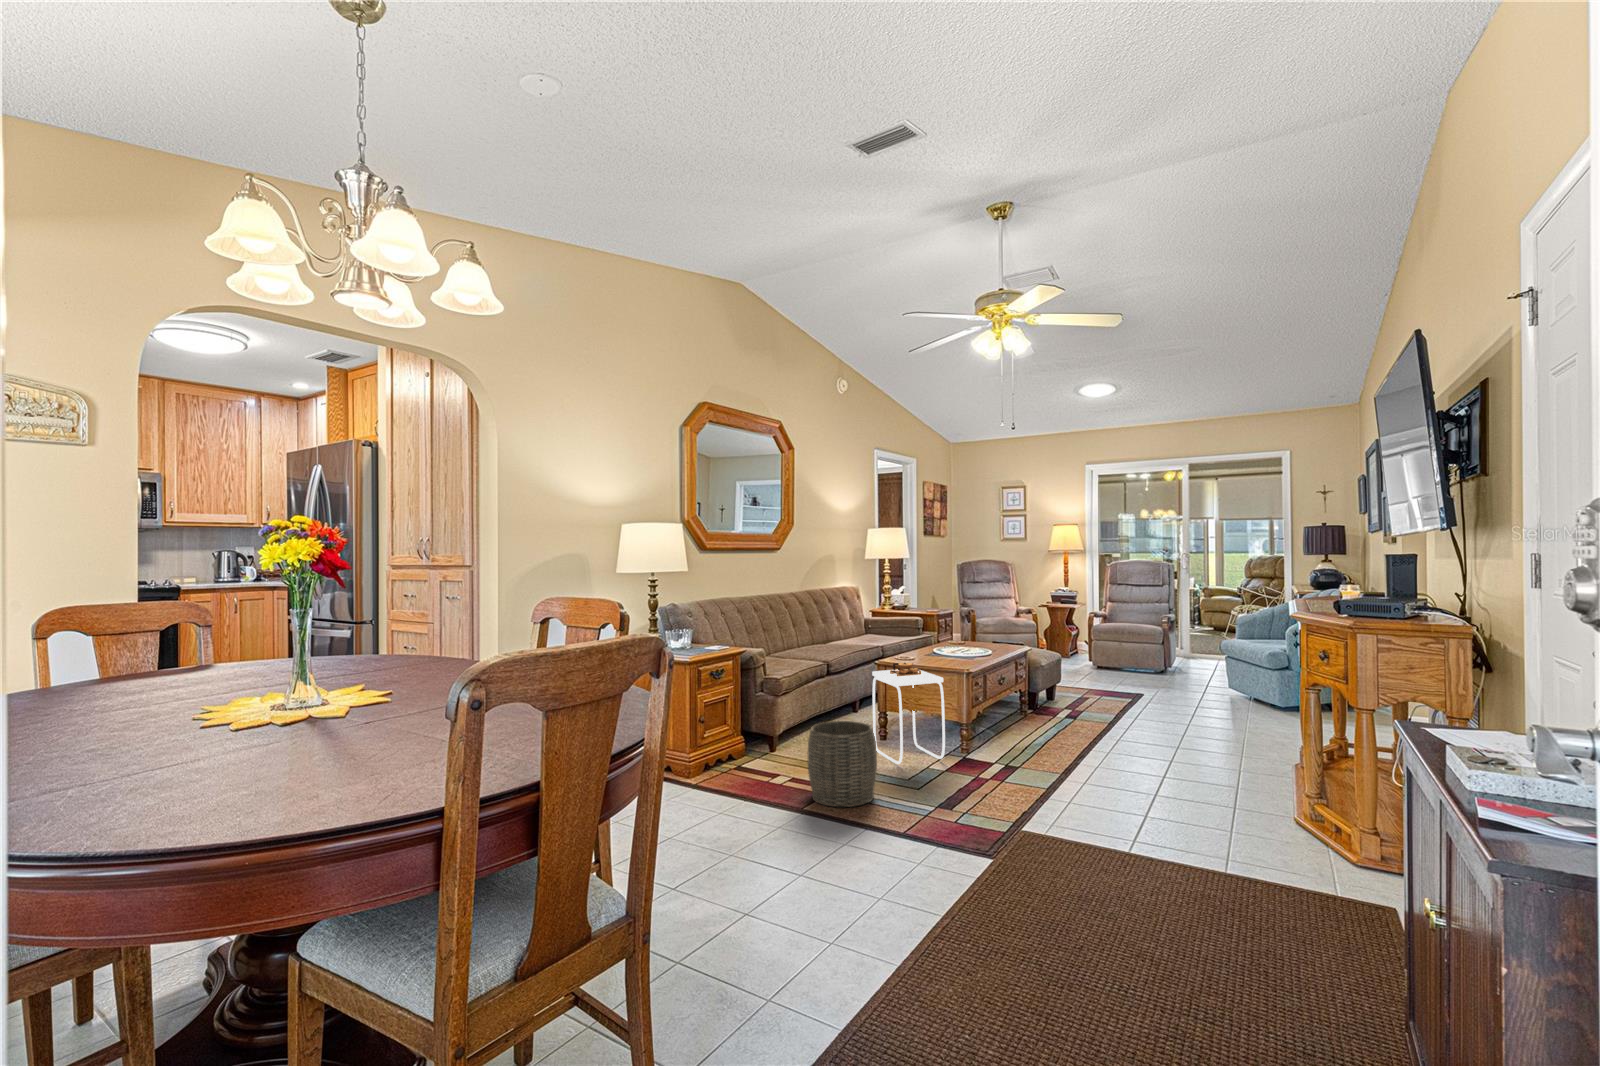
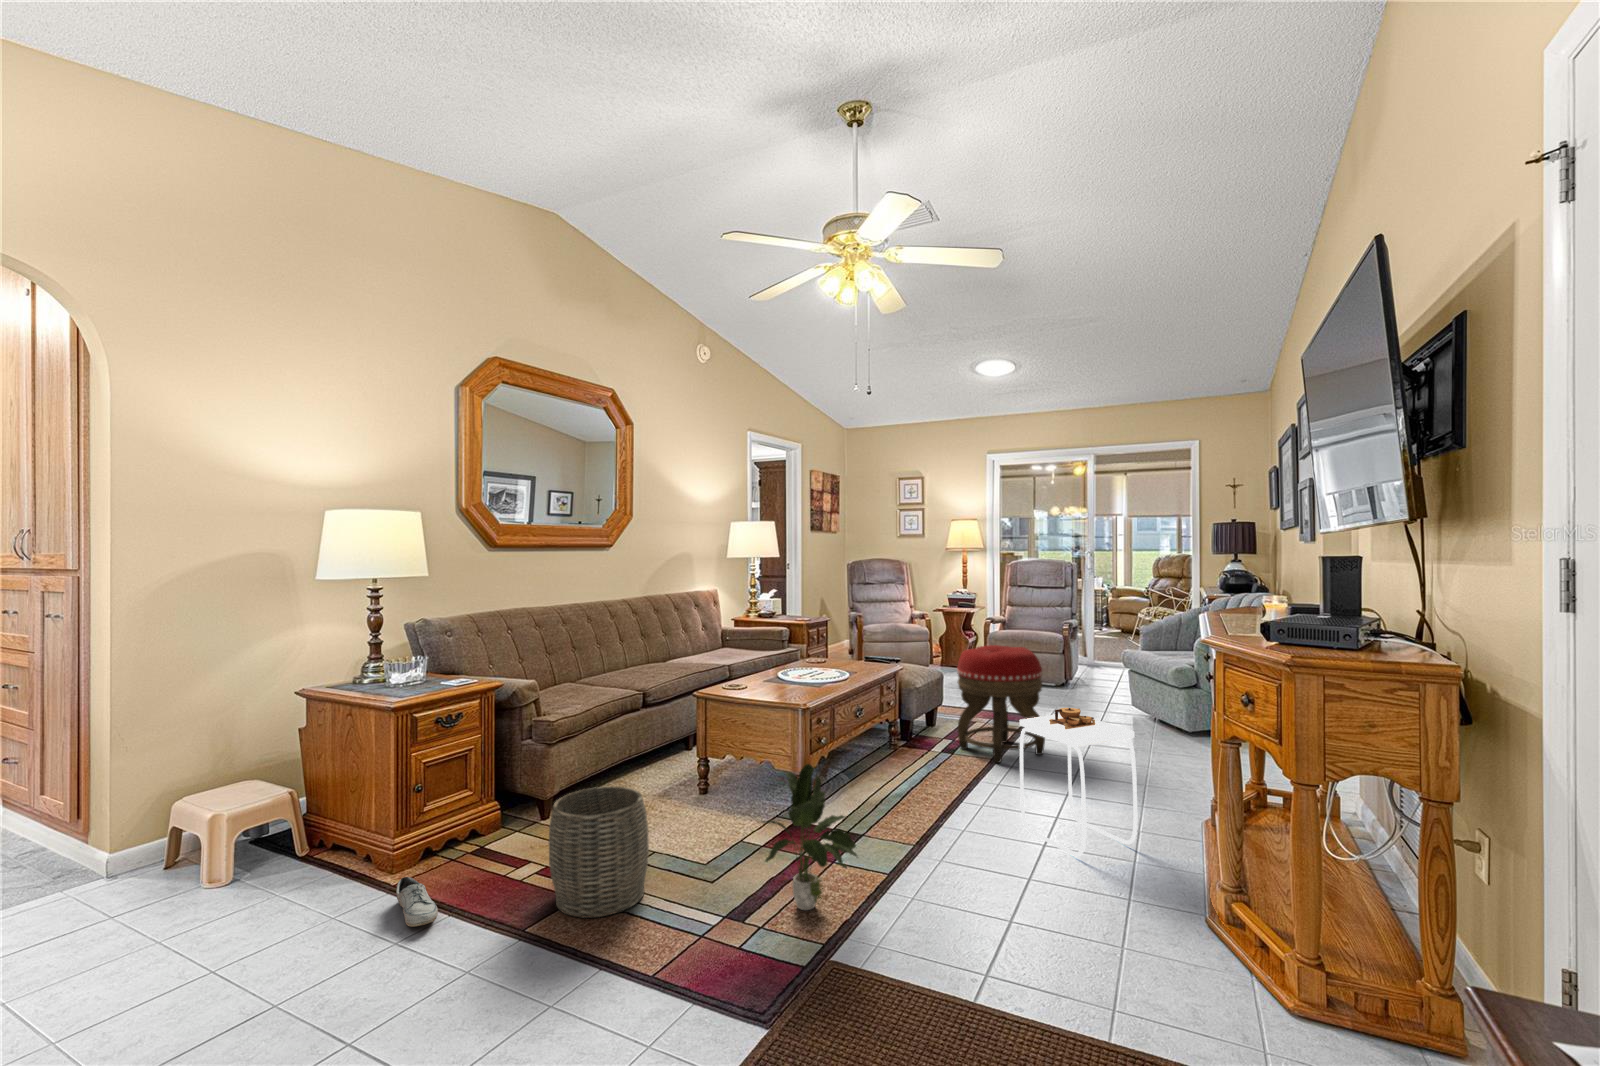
footstool: none [1080,631,1156,726] -> present [957,645,1045,763]
side table: present [872,663,945,764] -> present [1020,708,1137,856]
potted plant: none [960,703,1033,808] -> present [762,764,857,910]
shoe: none [701,779,738,808] -> present [396,877,438,927]

